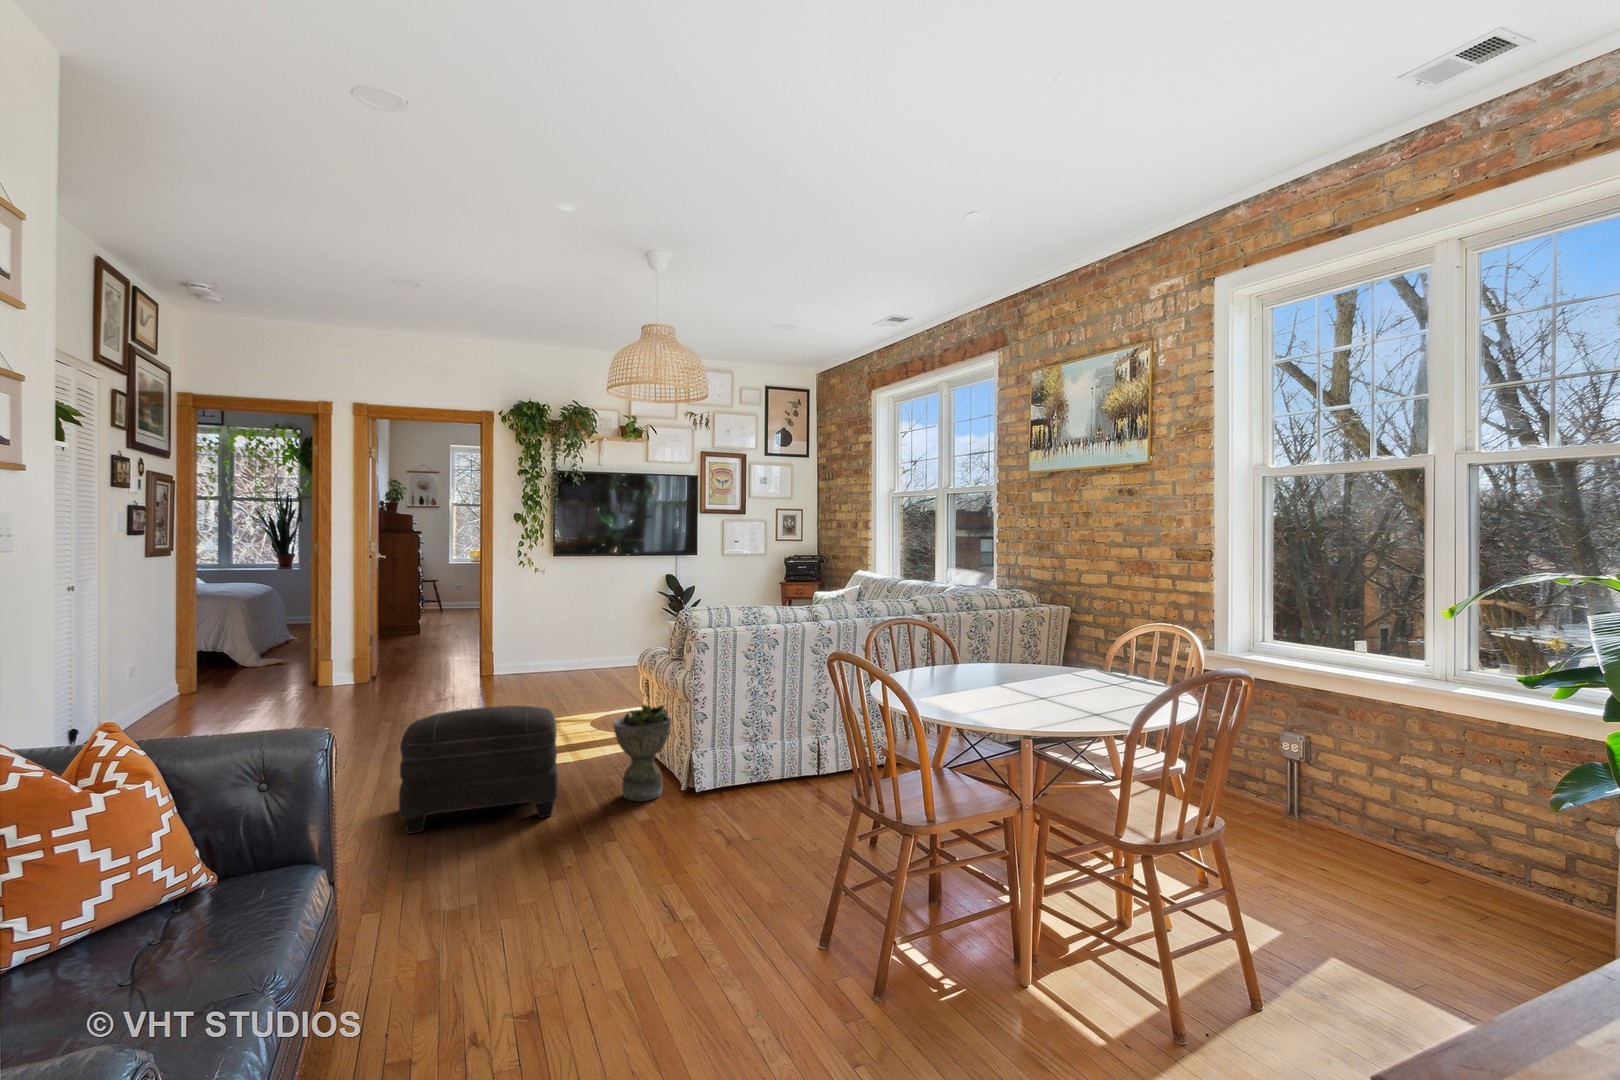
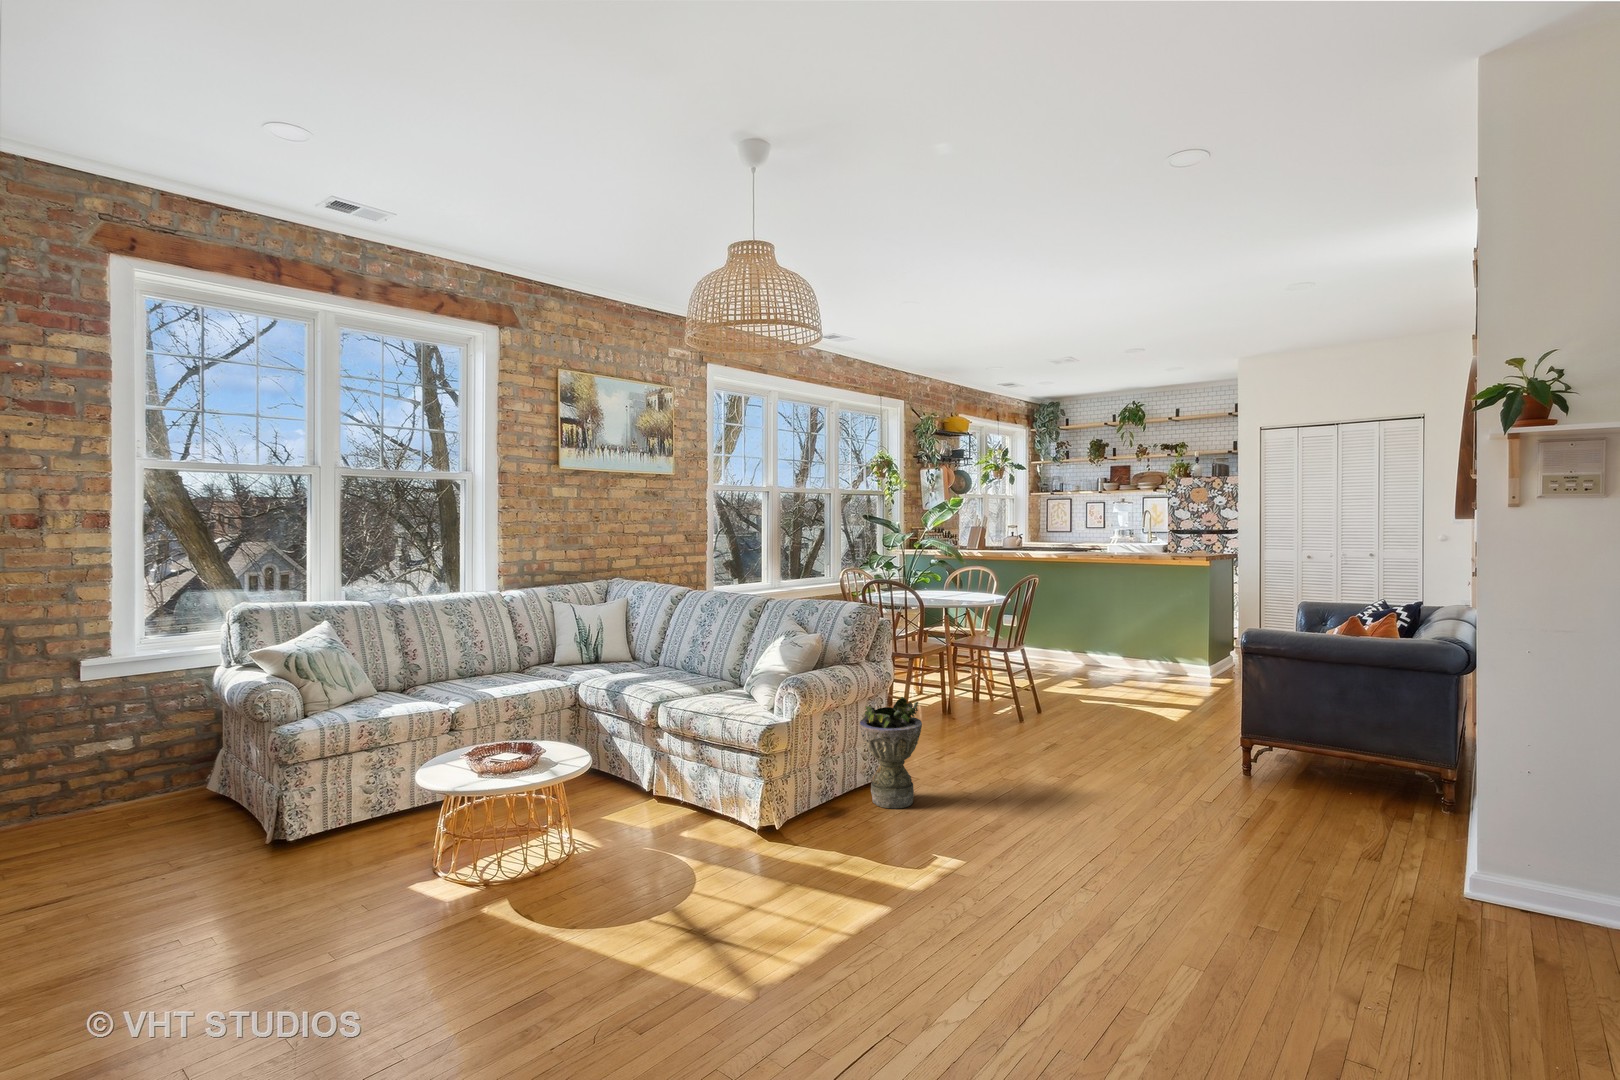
ottoman: present [399,706,558,834] -> none [930,719,1134,888]

